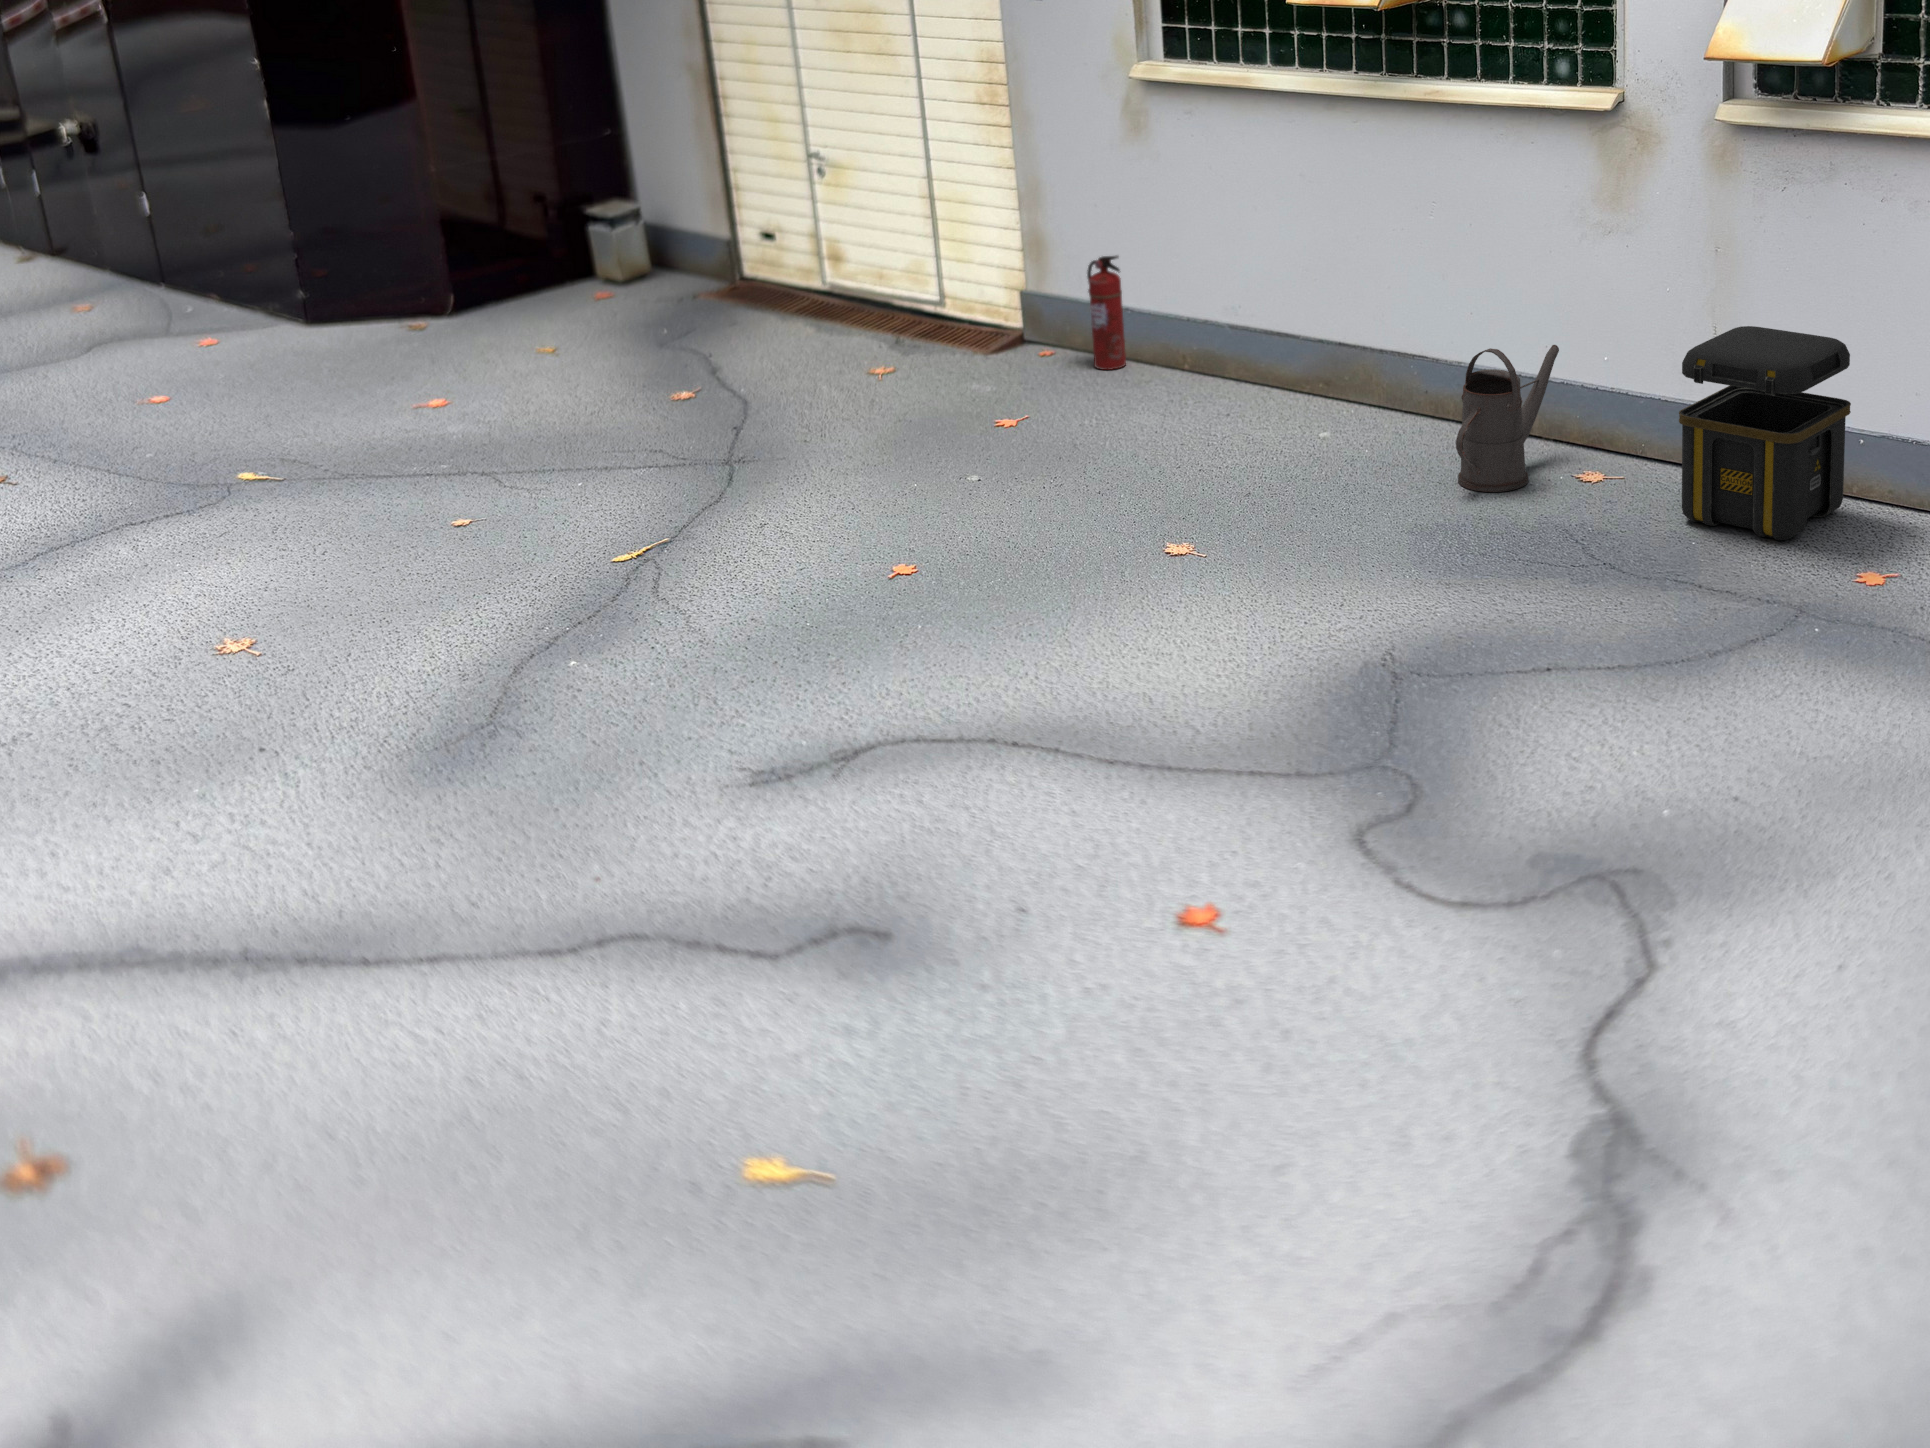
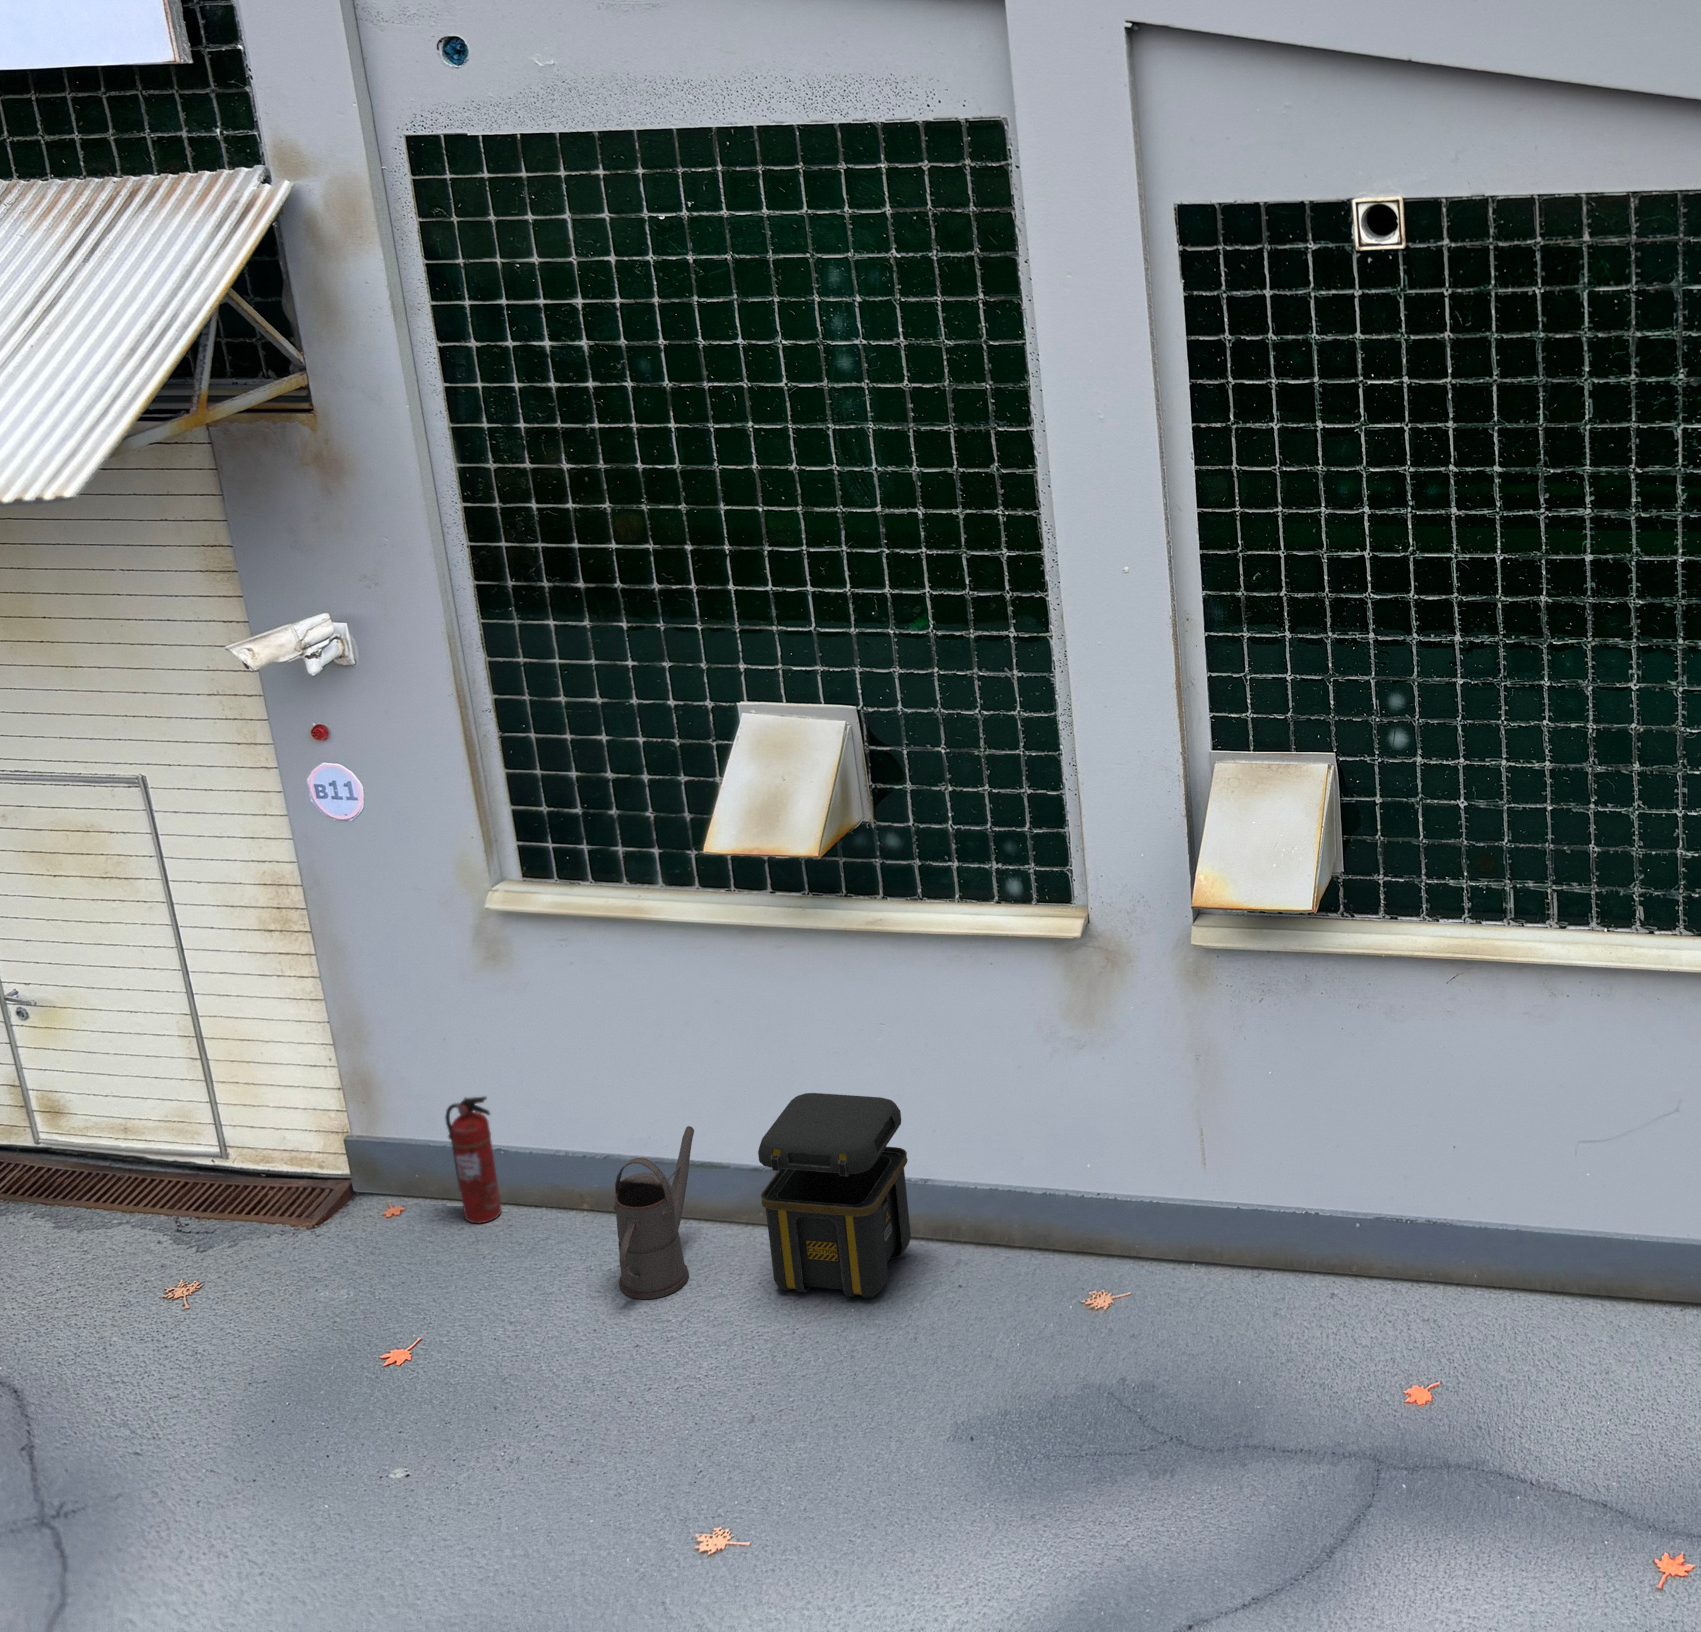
toolbox: present [1679,326,1851,540] -> present [758,1093,911,1298]
watering can: present [1456,345,1559,492] -> present [614,1126,694,1299]

